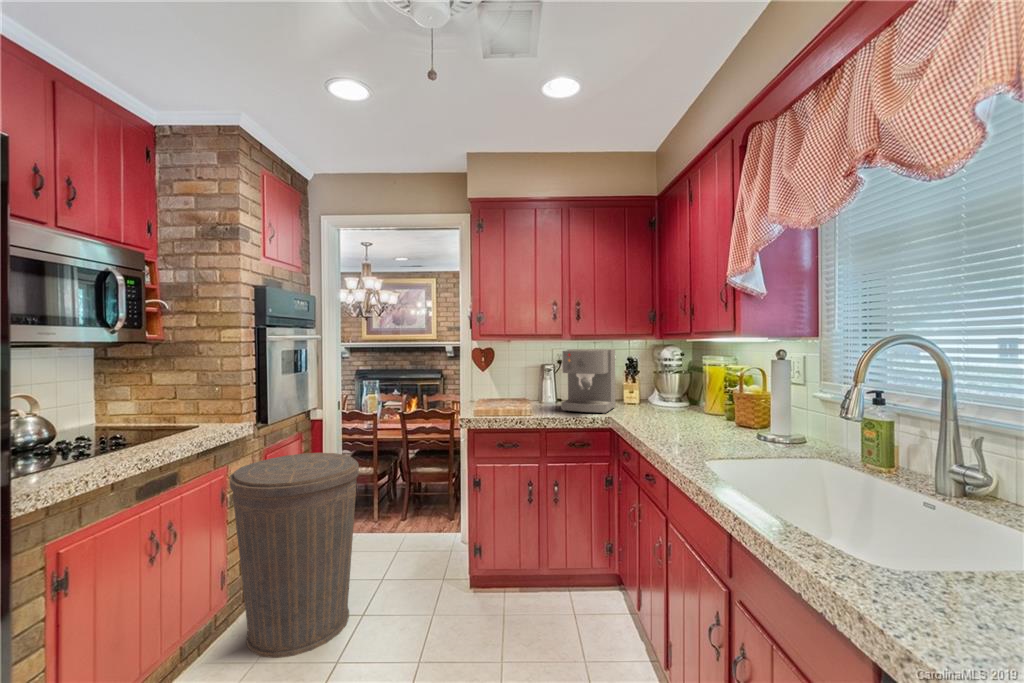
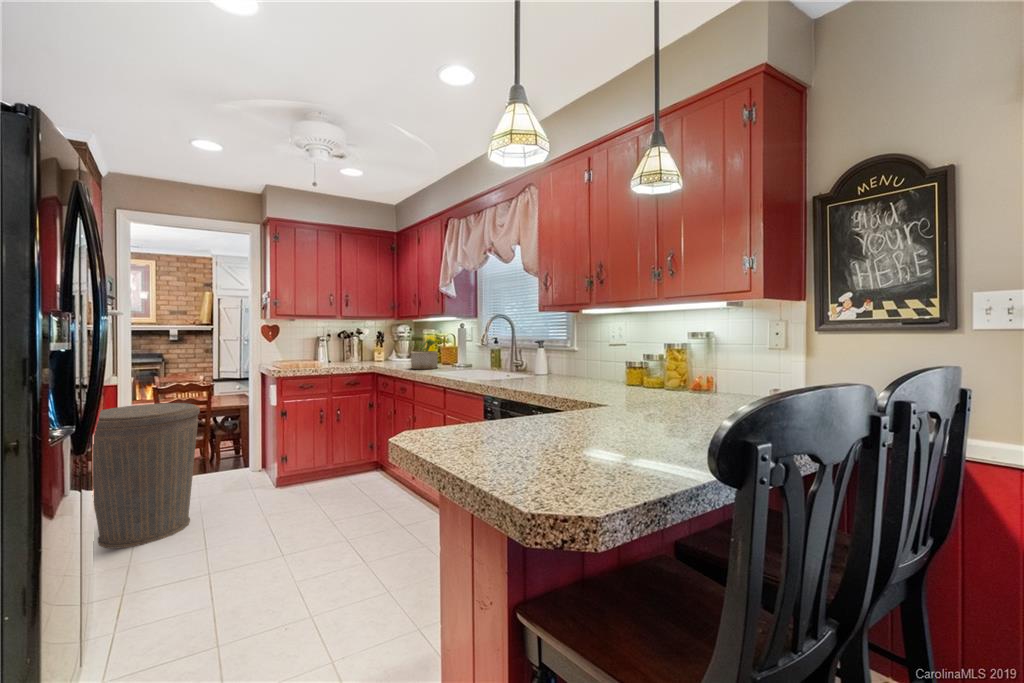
coffee maker: present [561,349,615,414] -> none [339,326,372,366]
potted plant: none [666,377,734,446] -> present [411,337,443,369]

